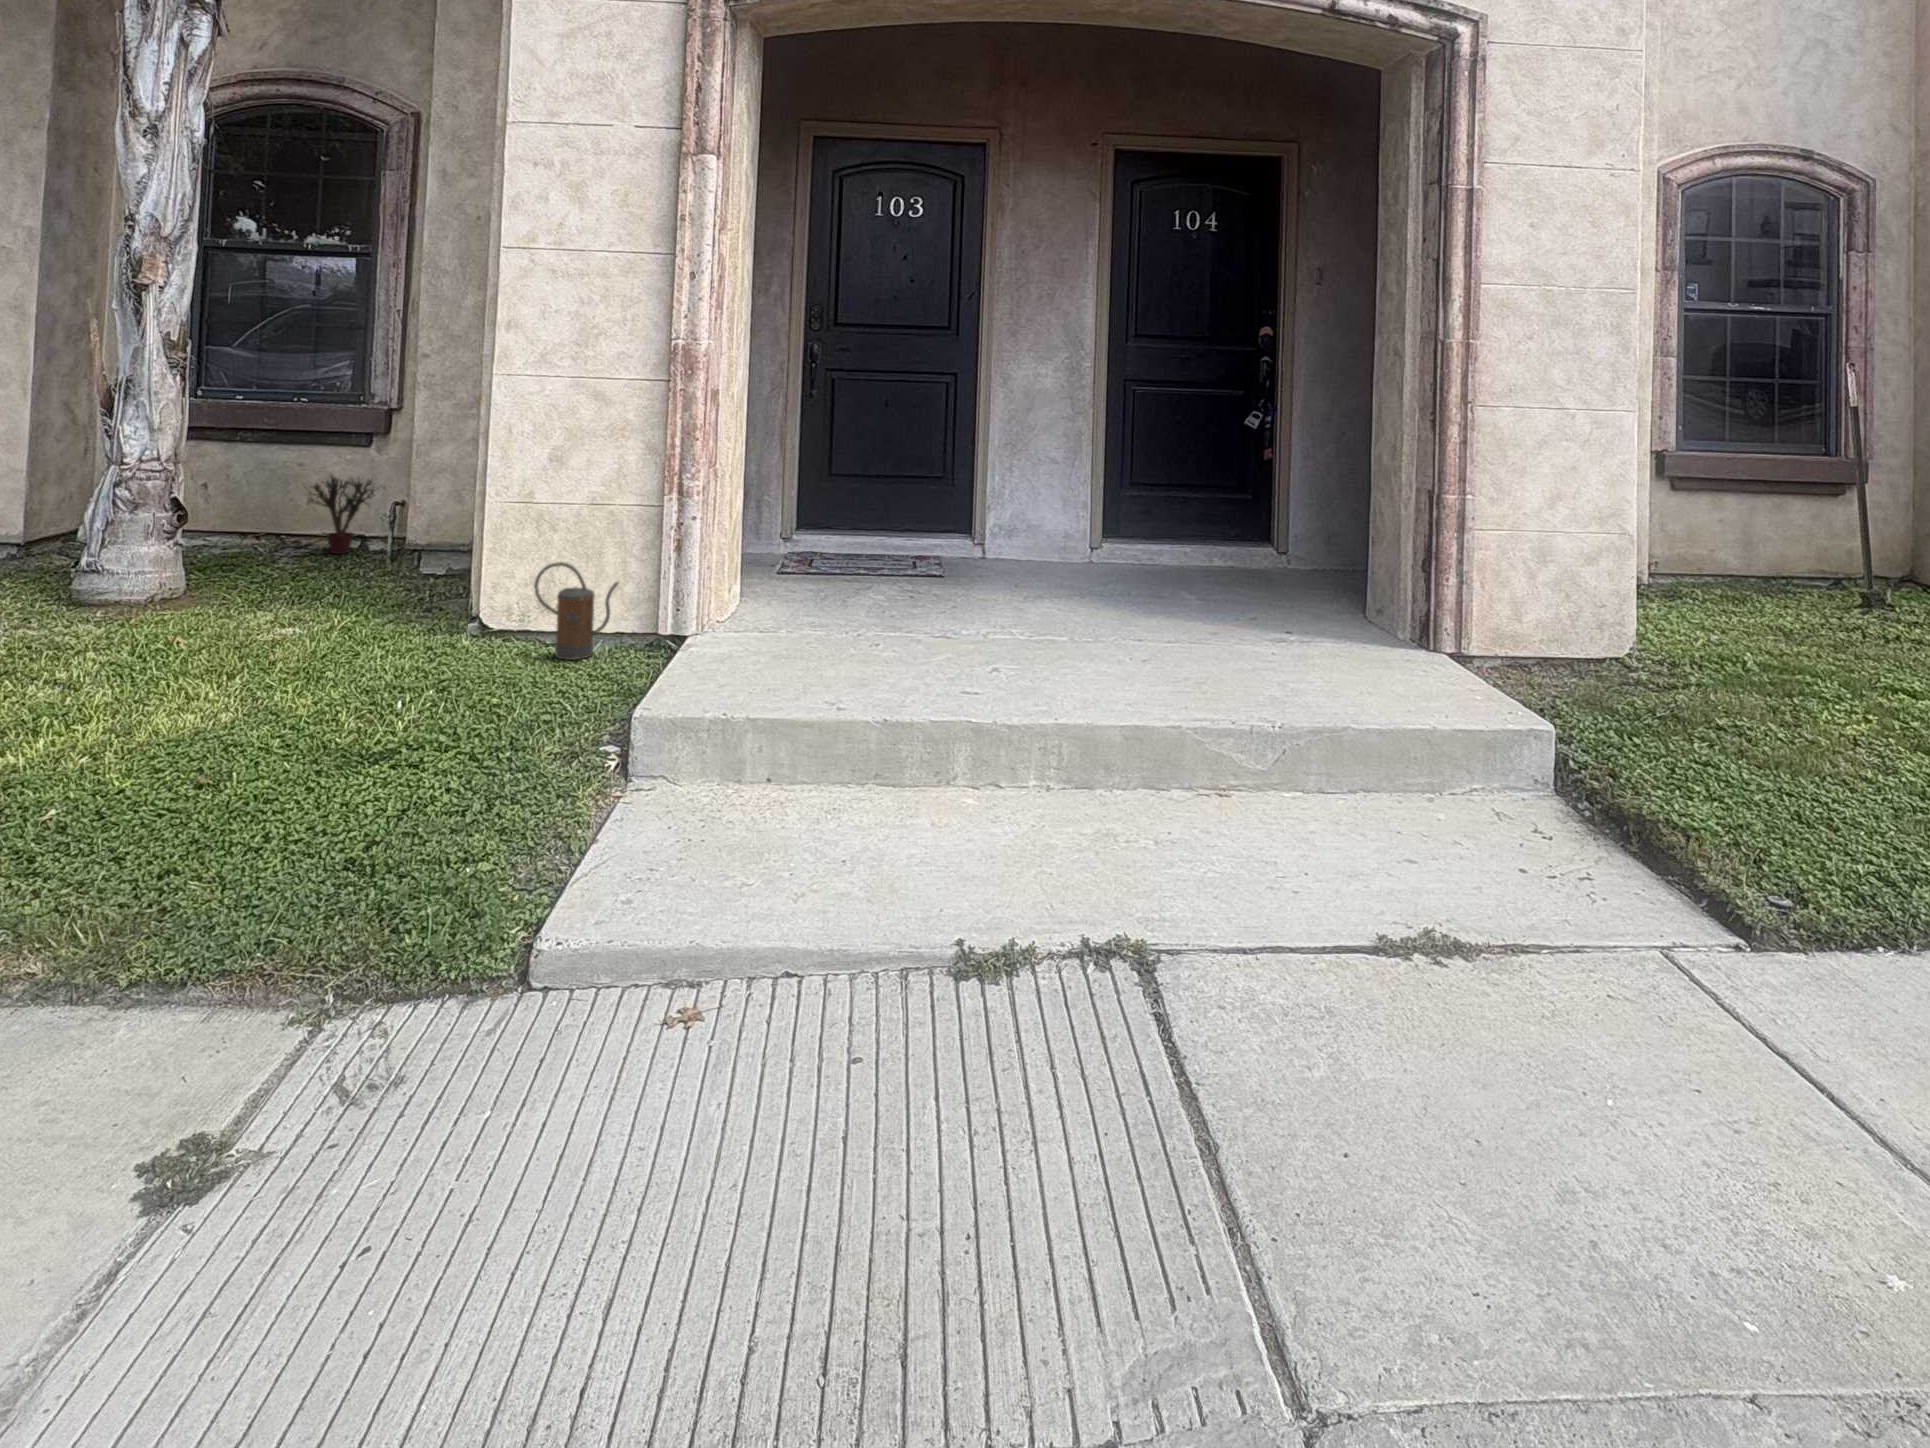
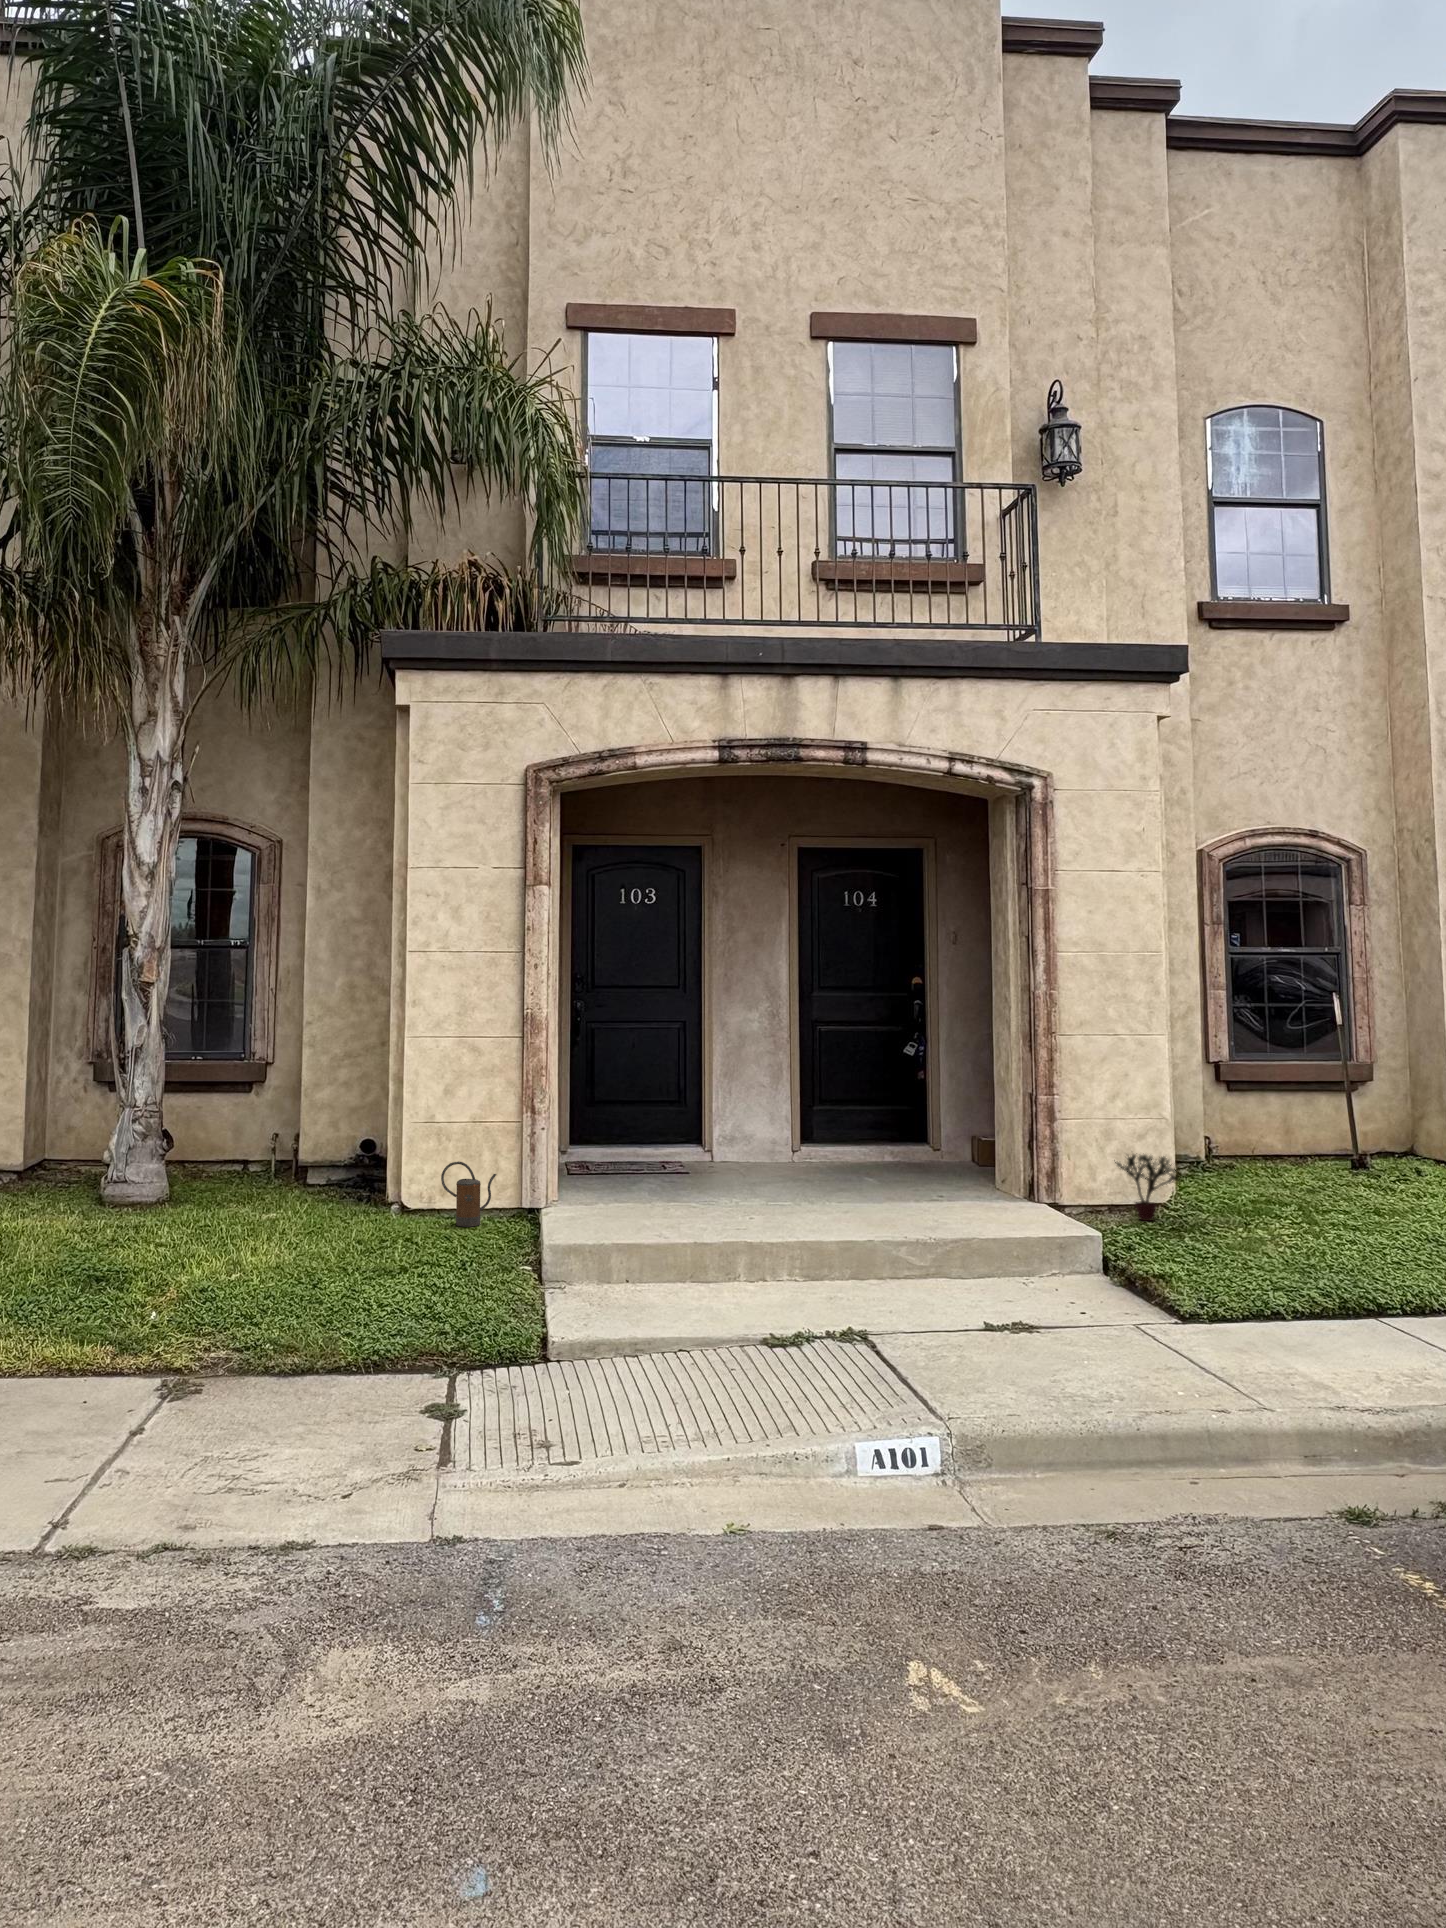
potted plant: present [305,476,374,554] -> present [1114,1155,1181,1221]

